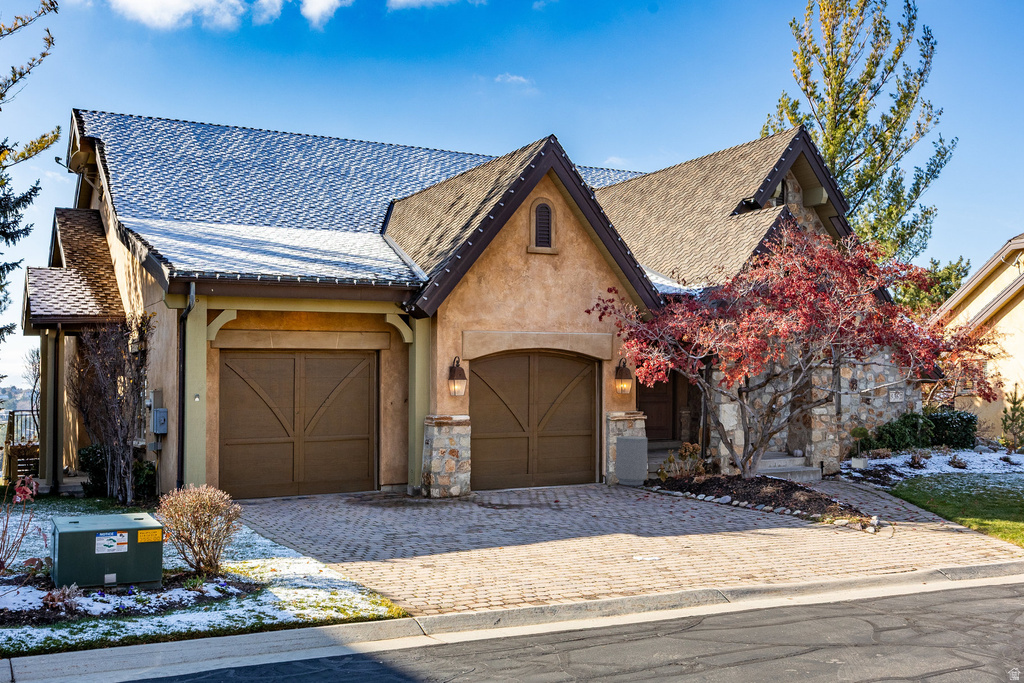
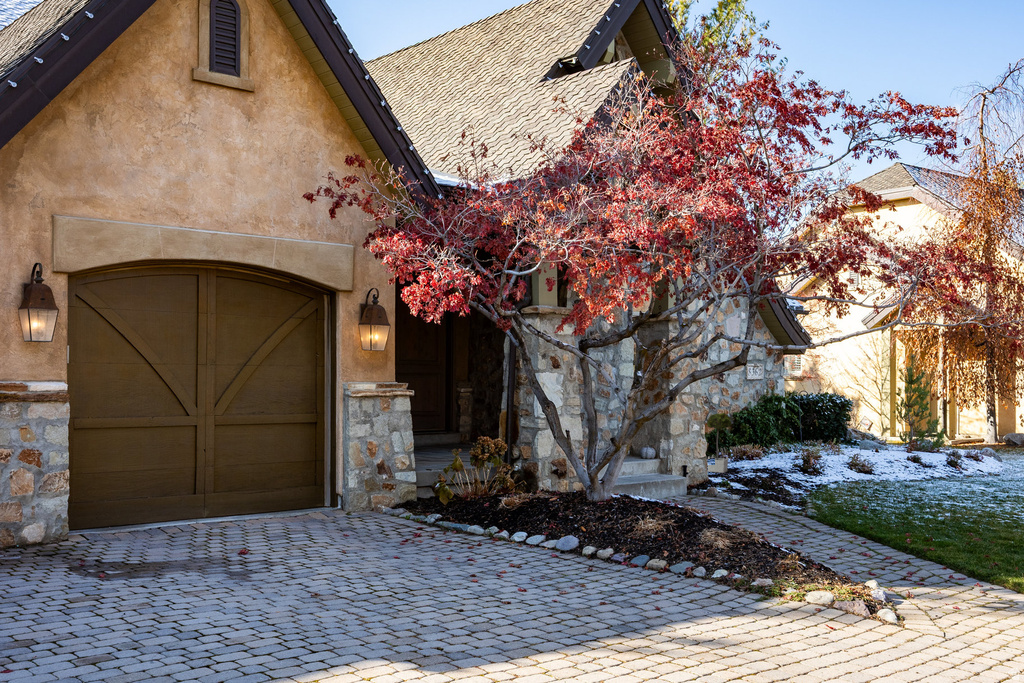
trash can: present [616,436,648,485] -> none [359,424,418,513]

